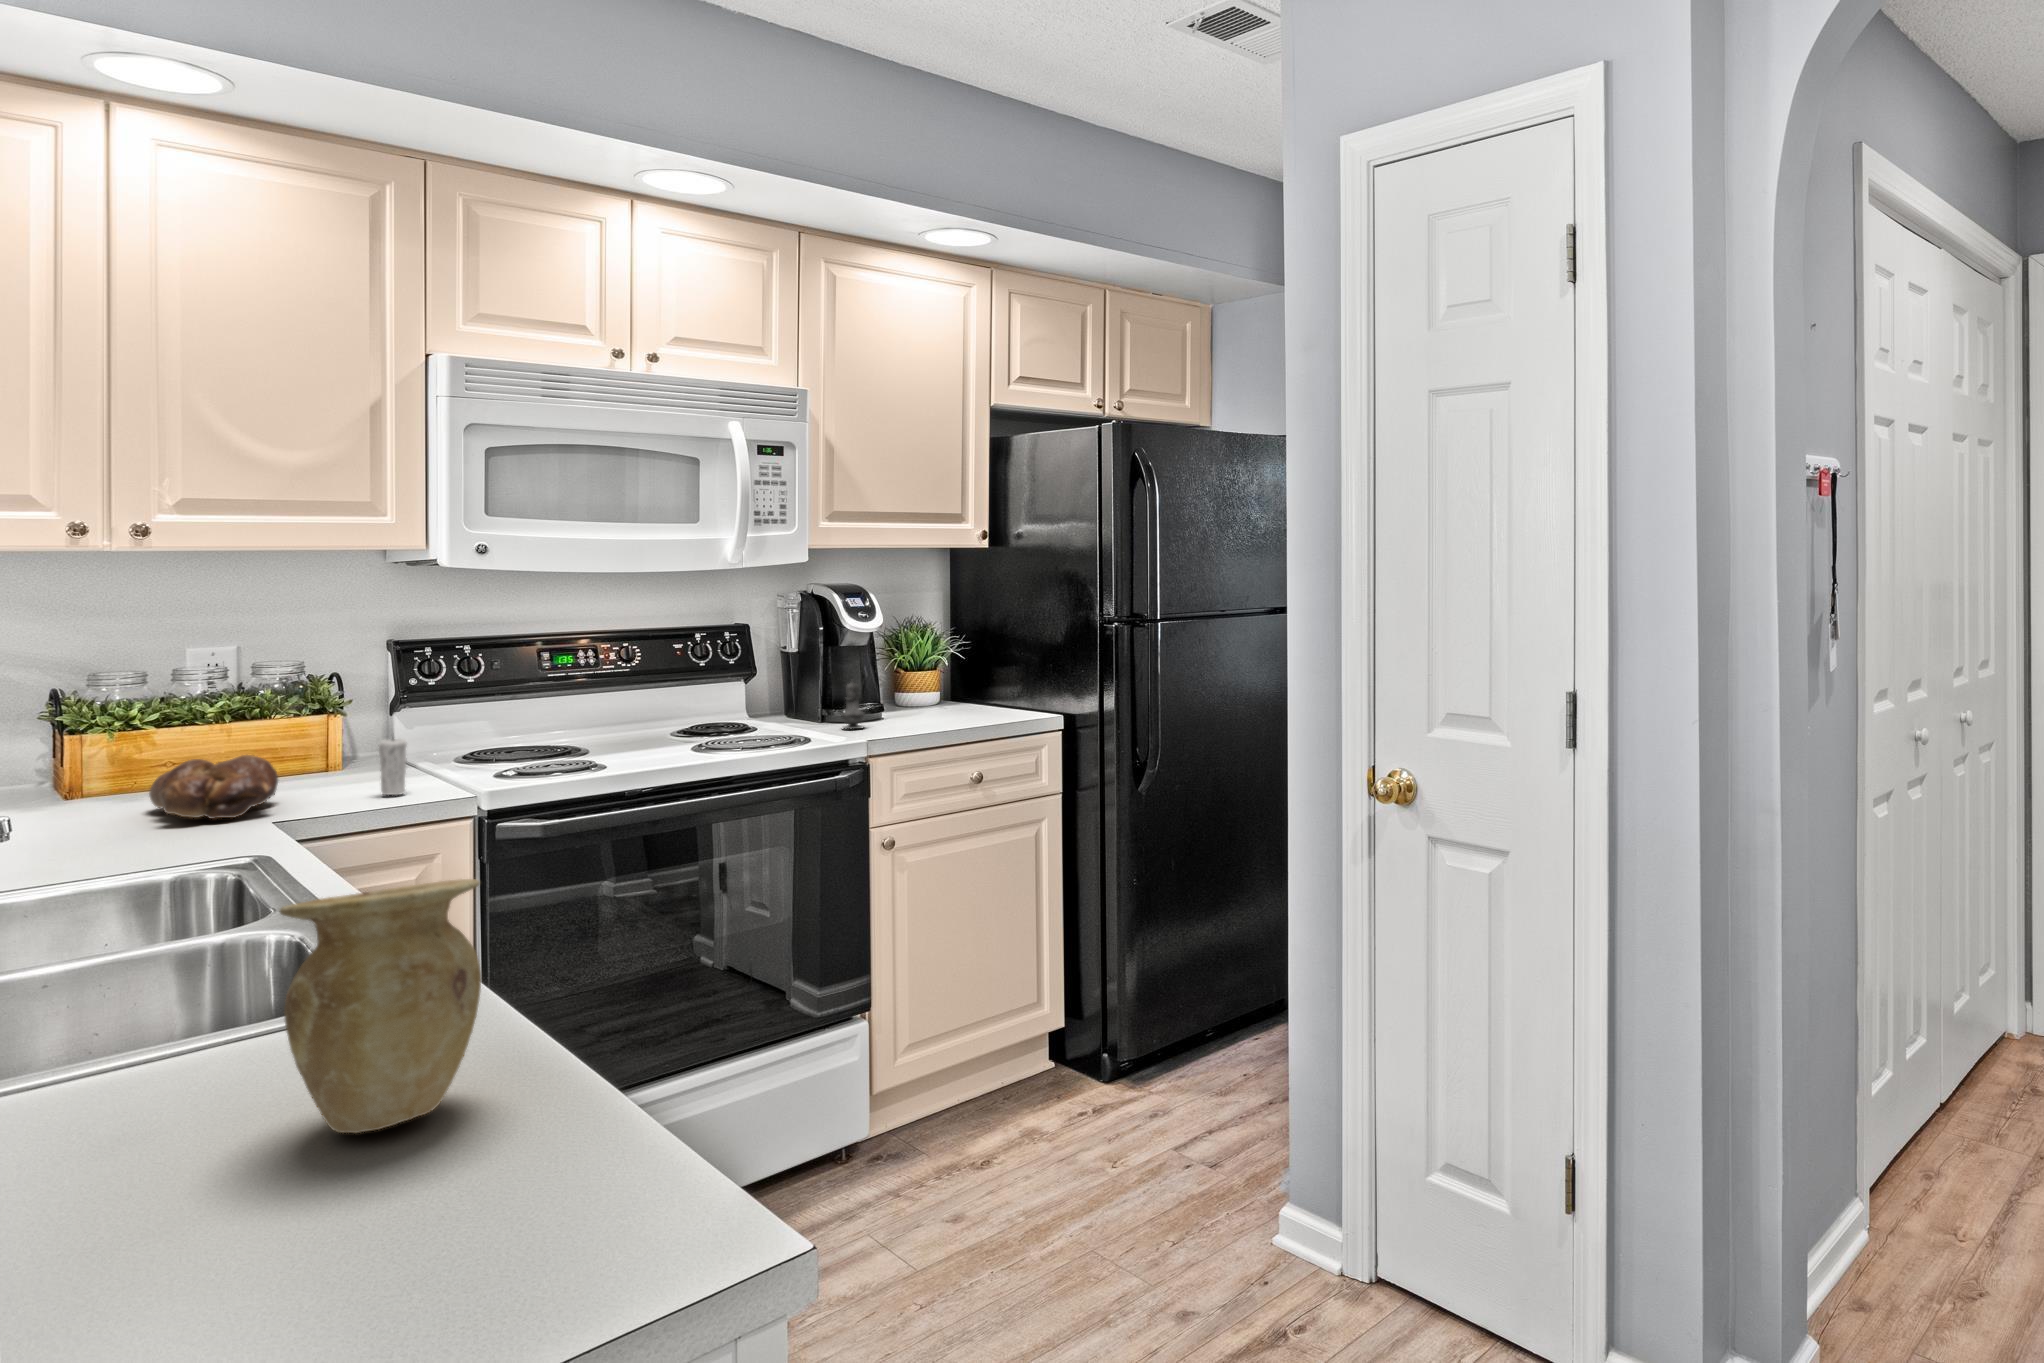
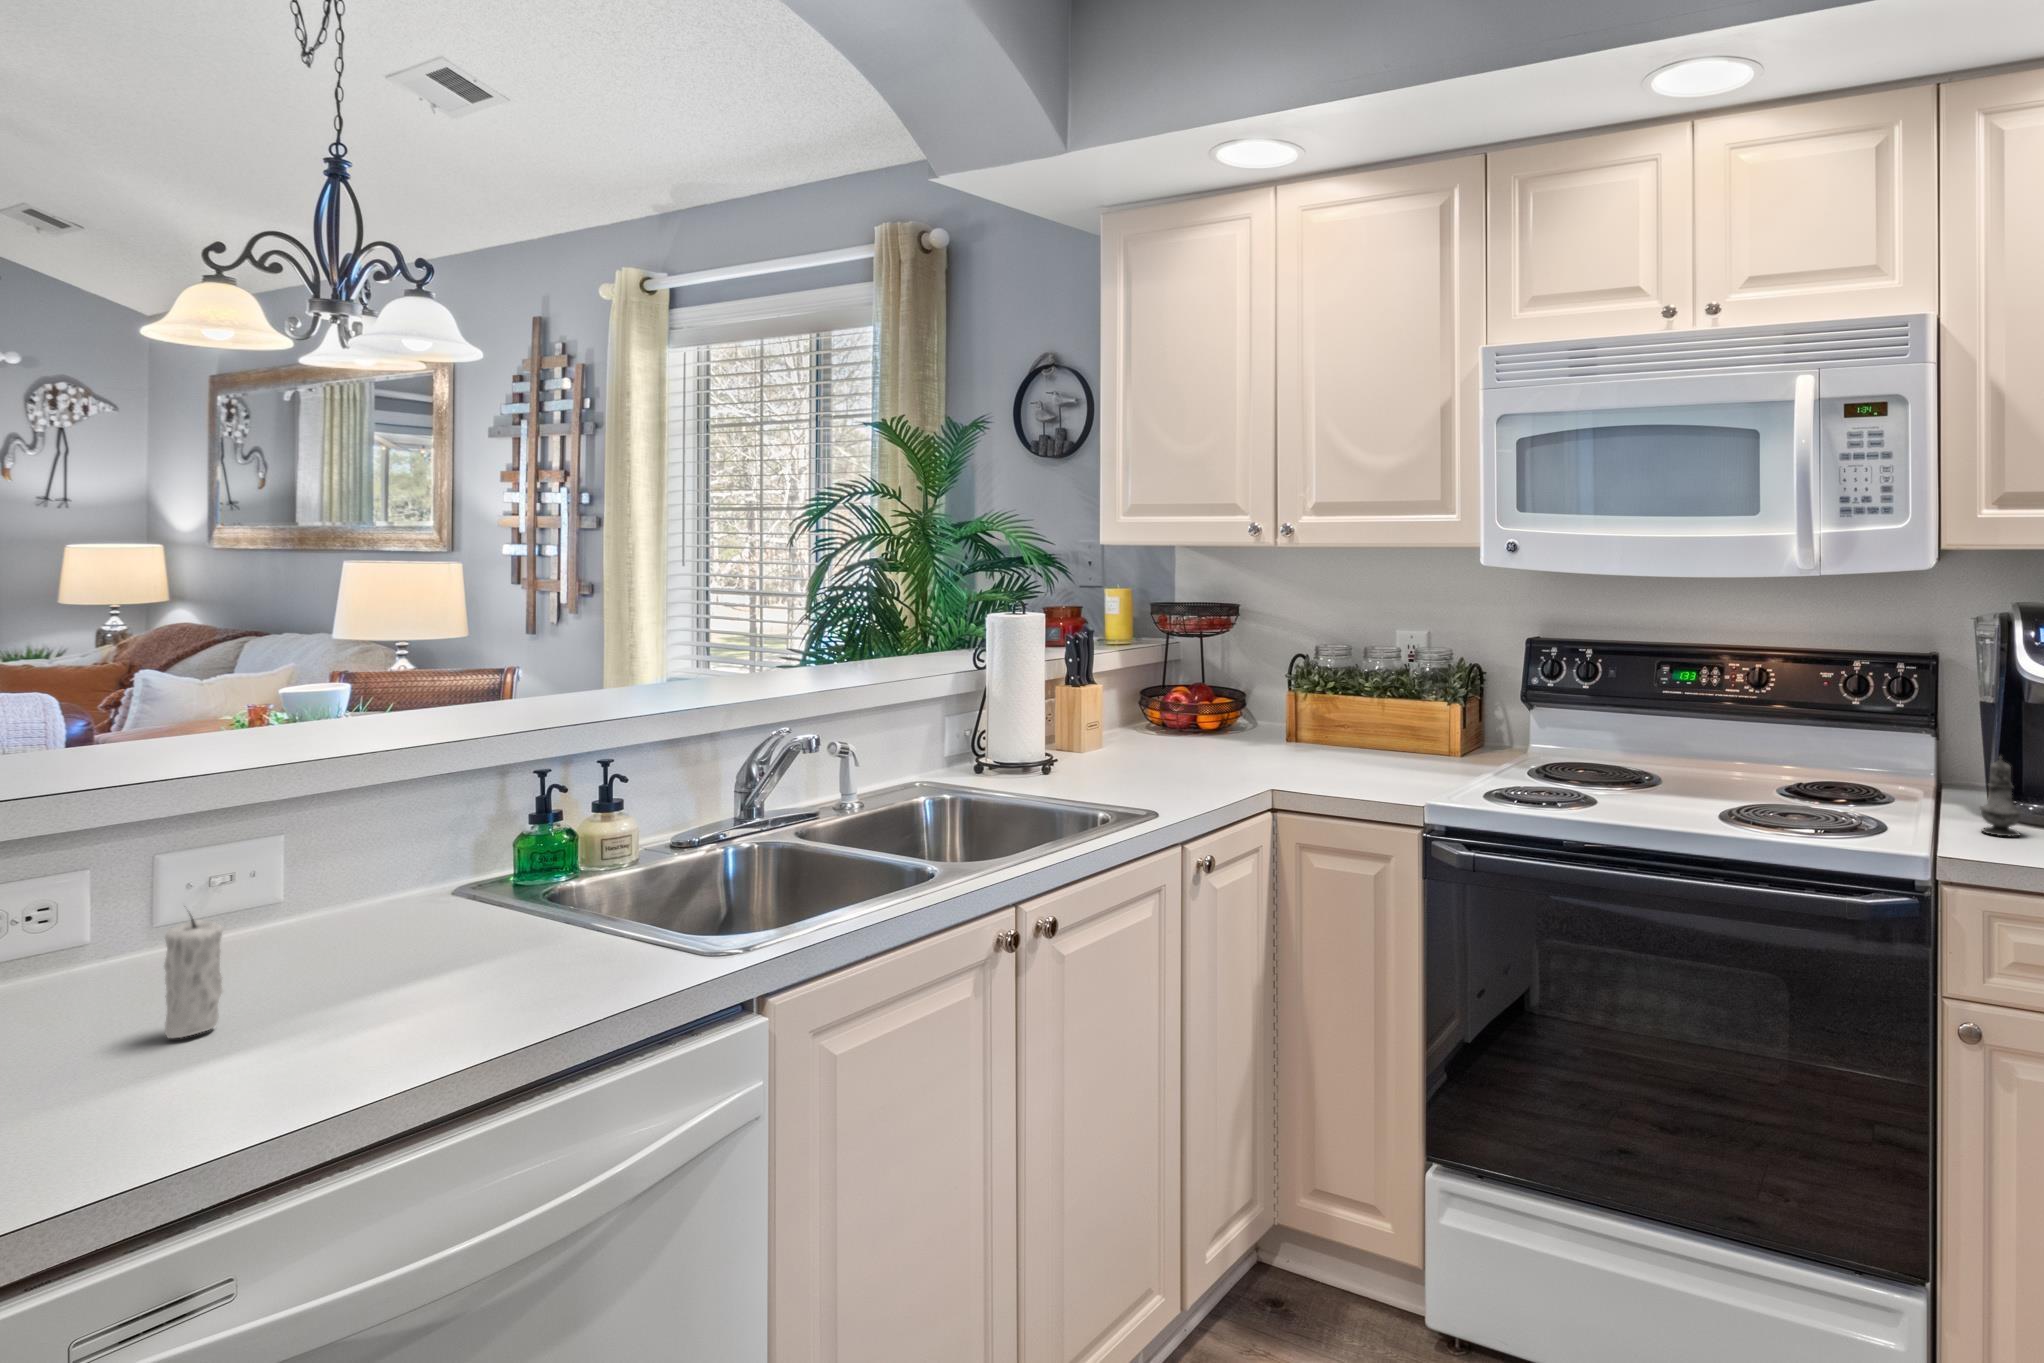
candle: present [379,738,407,796] -> present [164,915,223,1039]
bread loaf: present [149,755,278,819] -> none [1228,722,1340,777]
vase: present [280,879,481,1133] -> none [314,829,488,1029]

